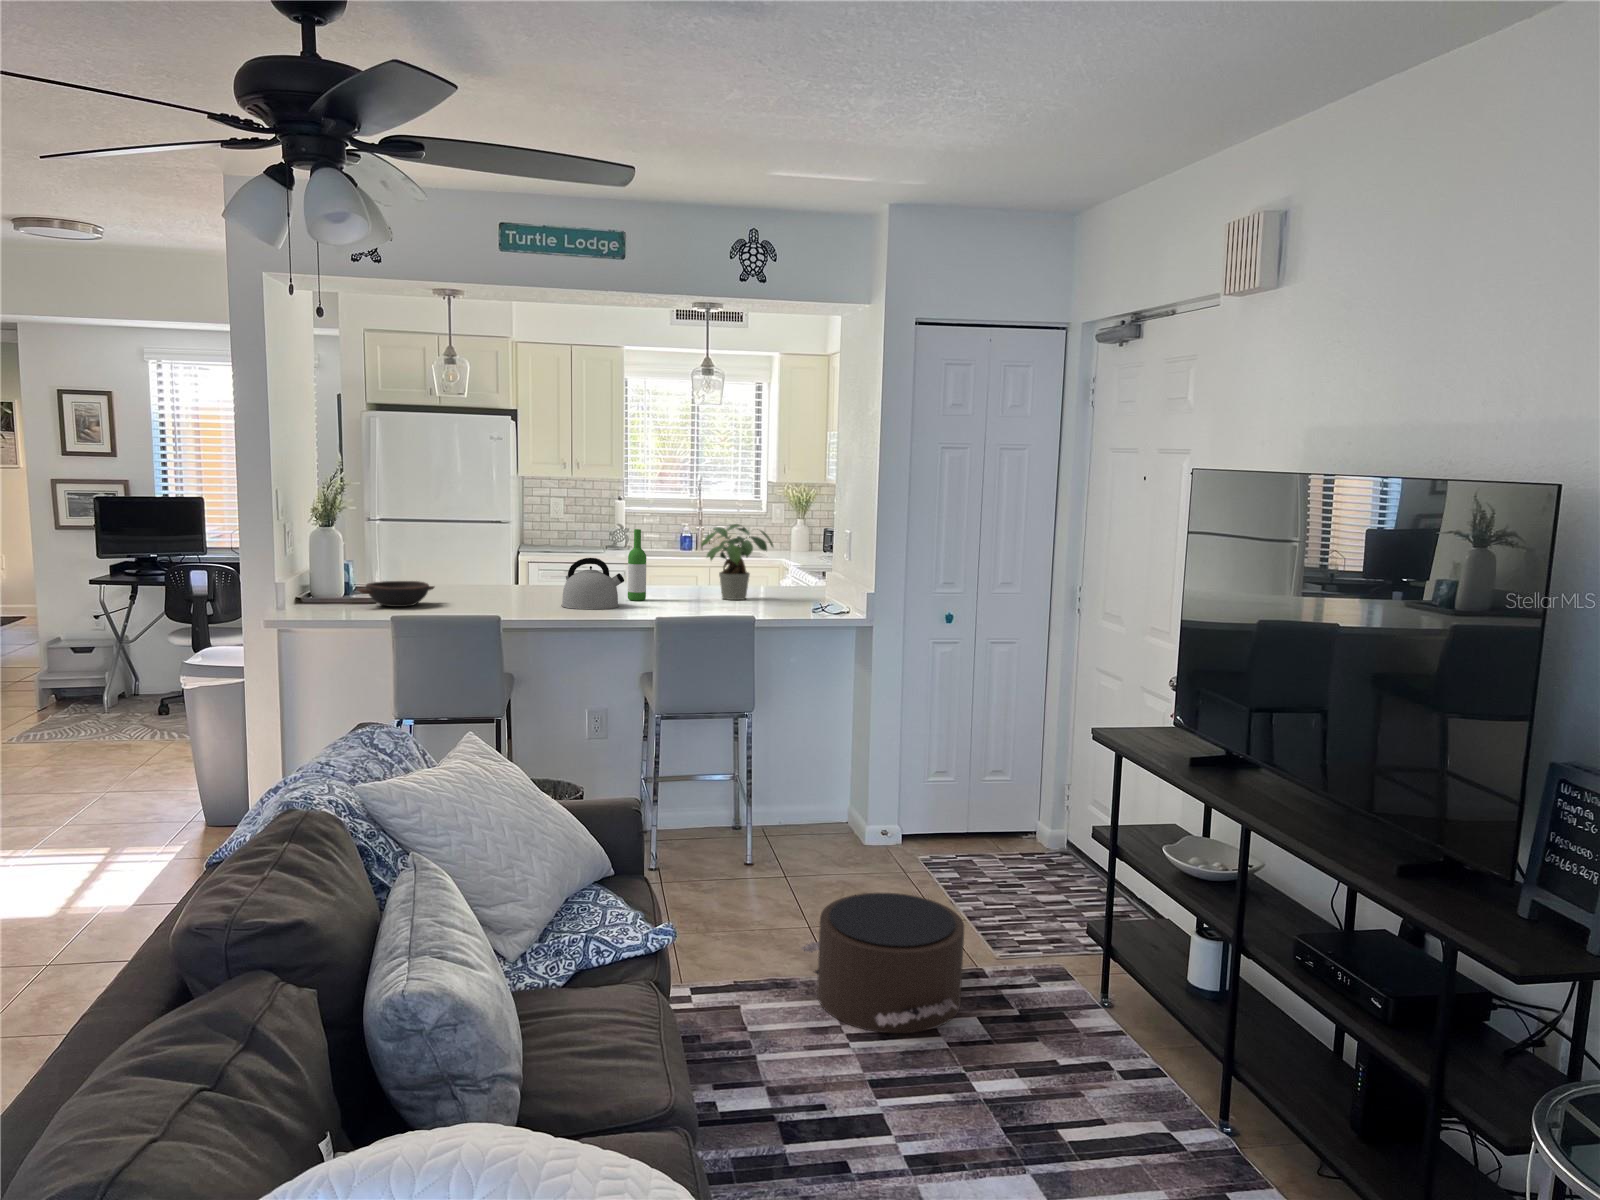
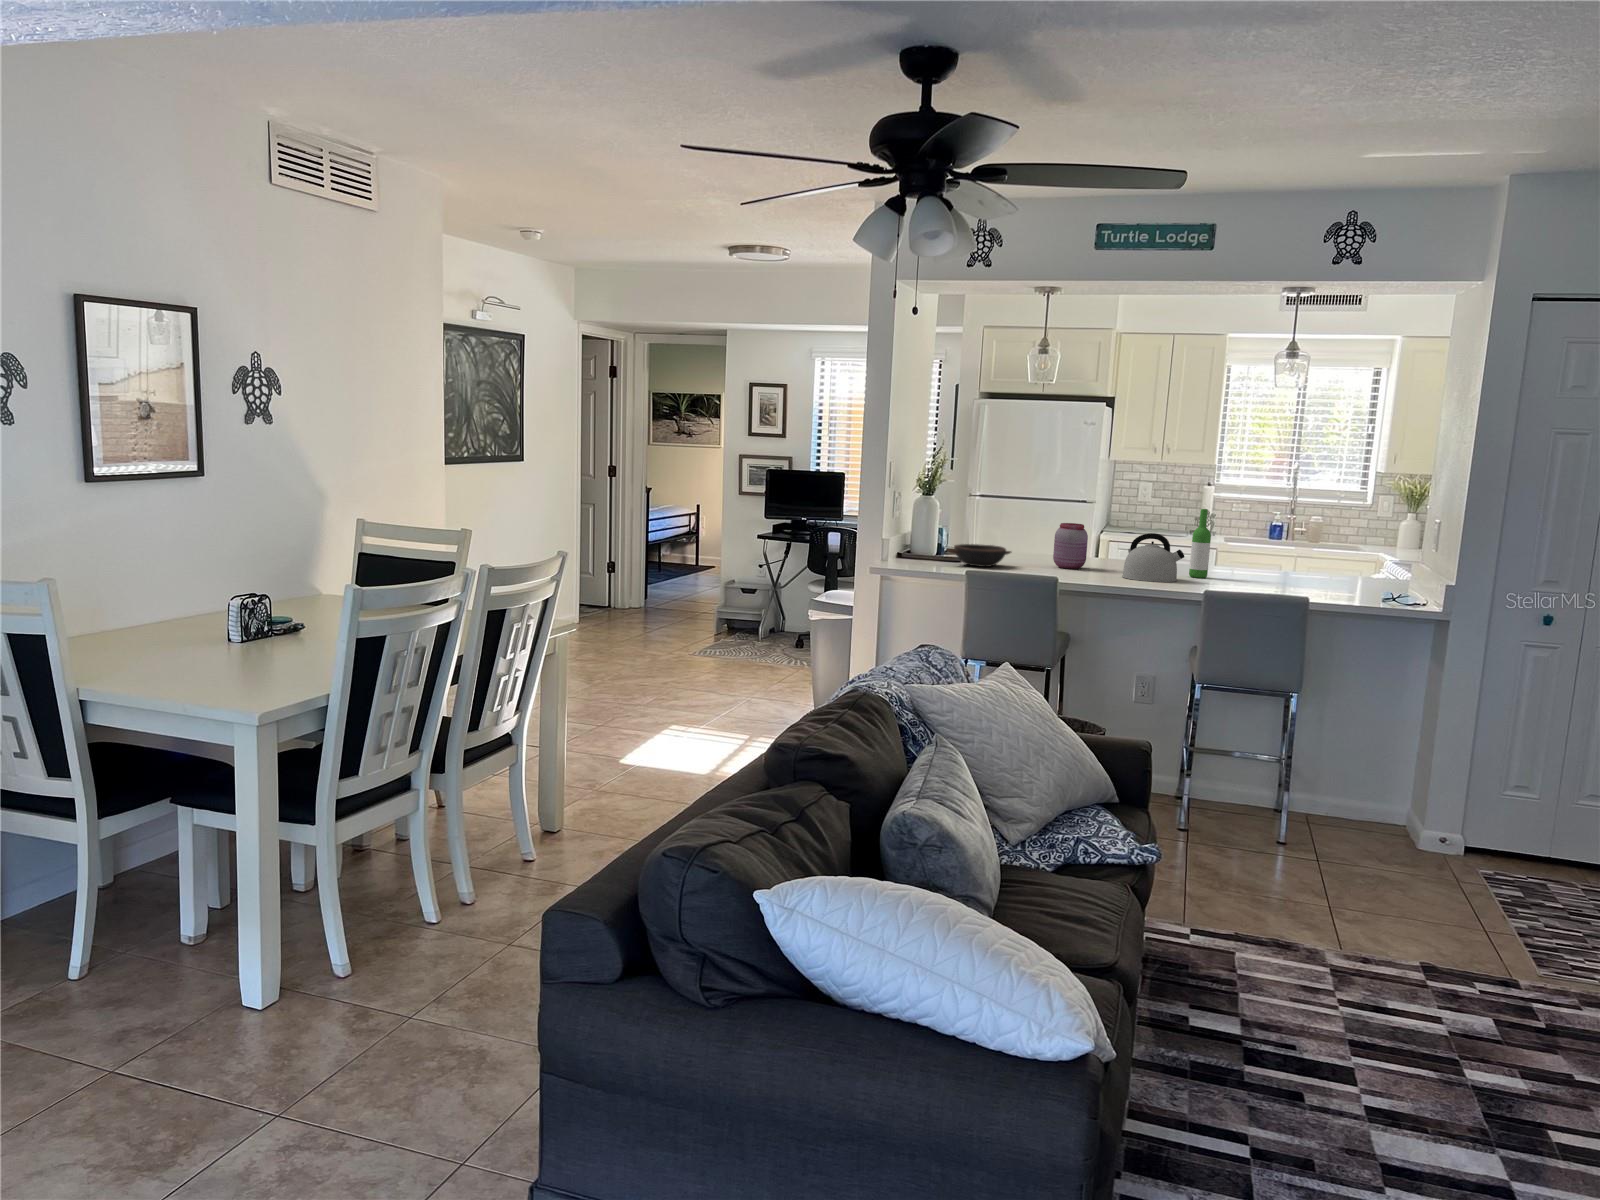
potted plant: present [701,524,773,600] -> none [1269,508,1351,585]
jar: none [482,551,519,601] -> present [1053,523,1088,569]
pouf: present [802,893,964,1033] -> none [1309,877,1490,1018]

